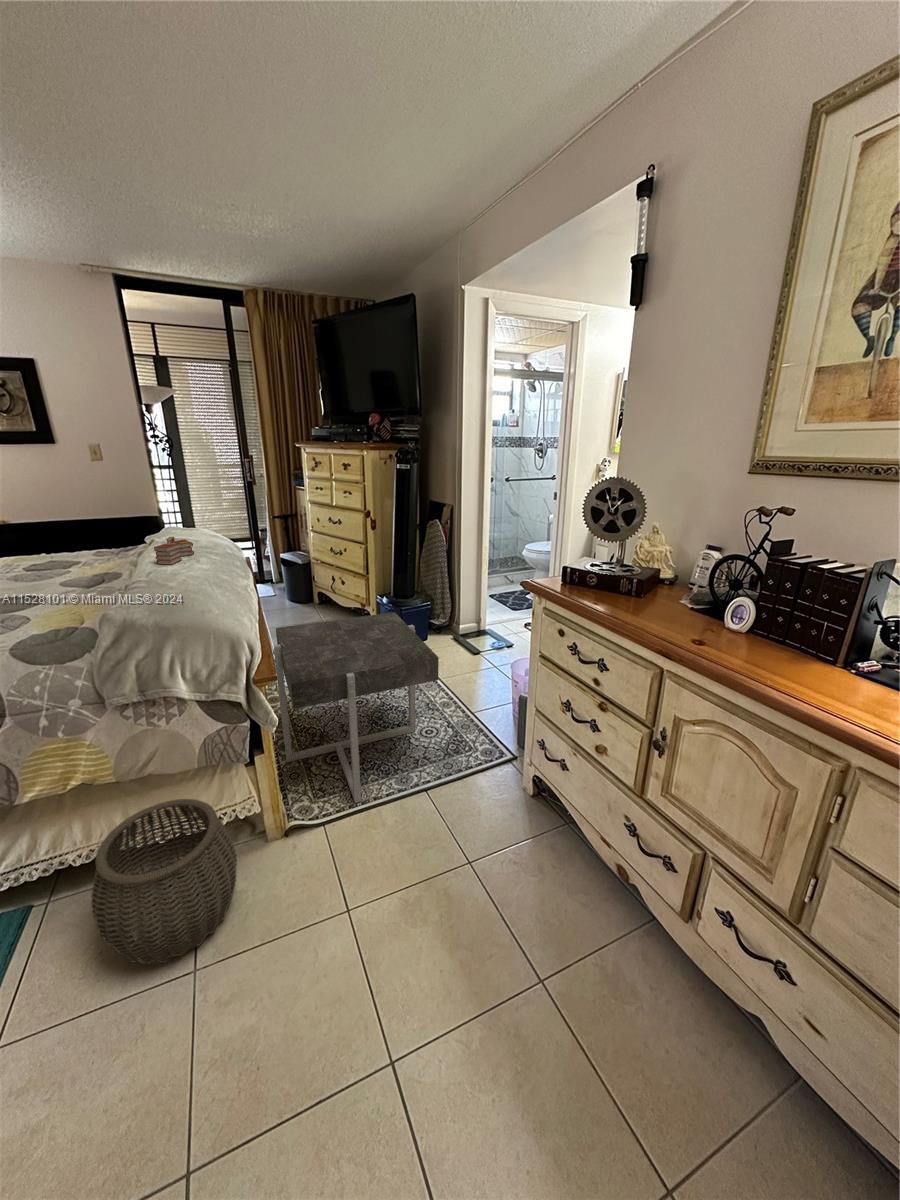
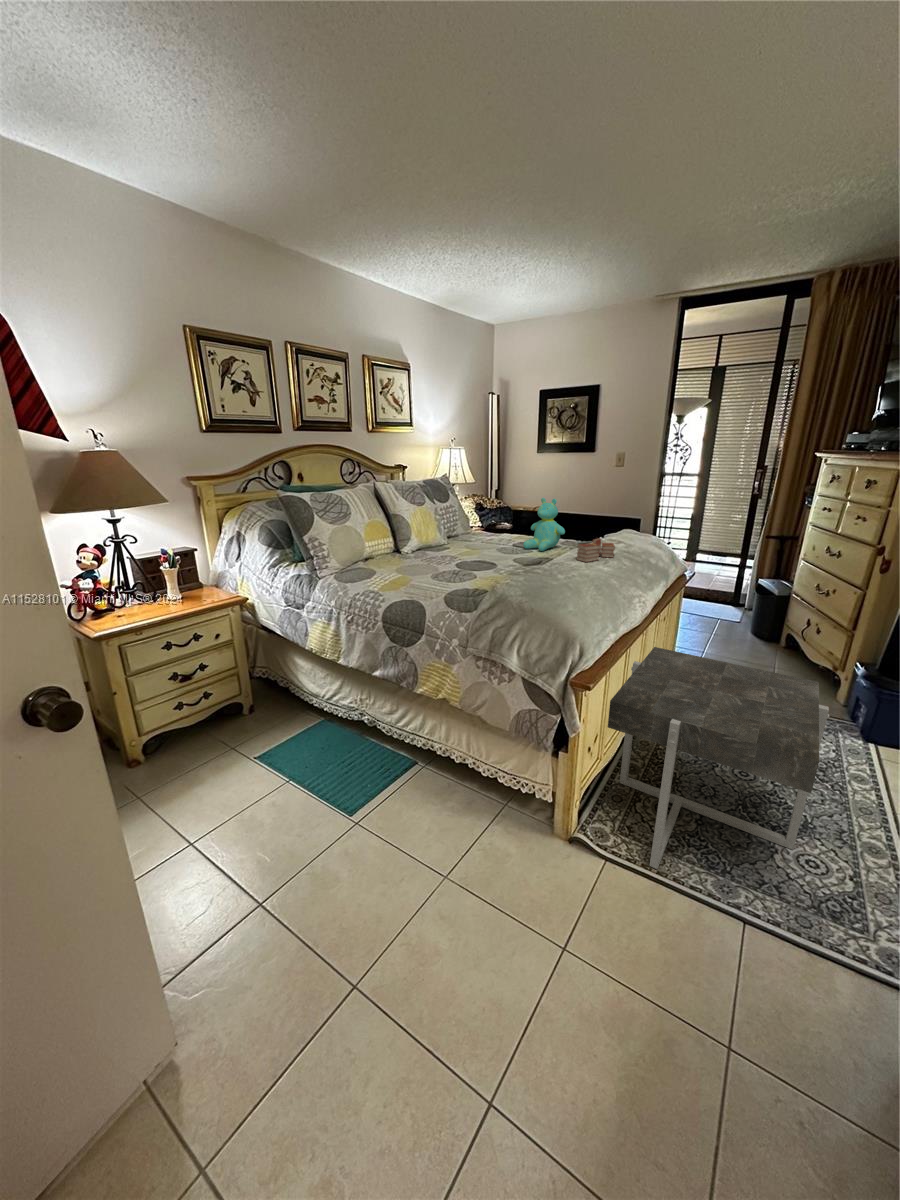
teddy bear: none [47,498,107,566] -> present [523,498,565,551]
woven basket: present [91,799,237,964] -> none [414,740,514,863]

